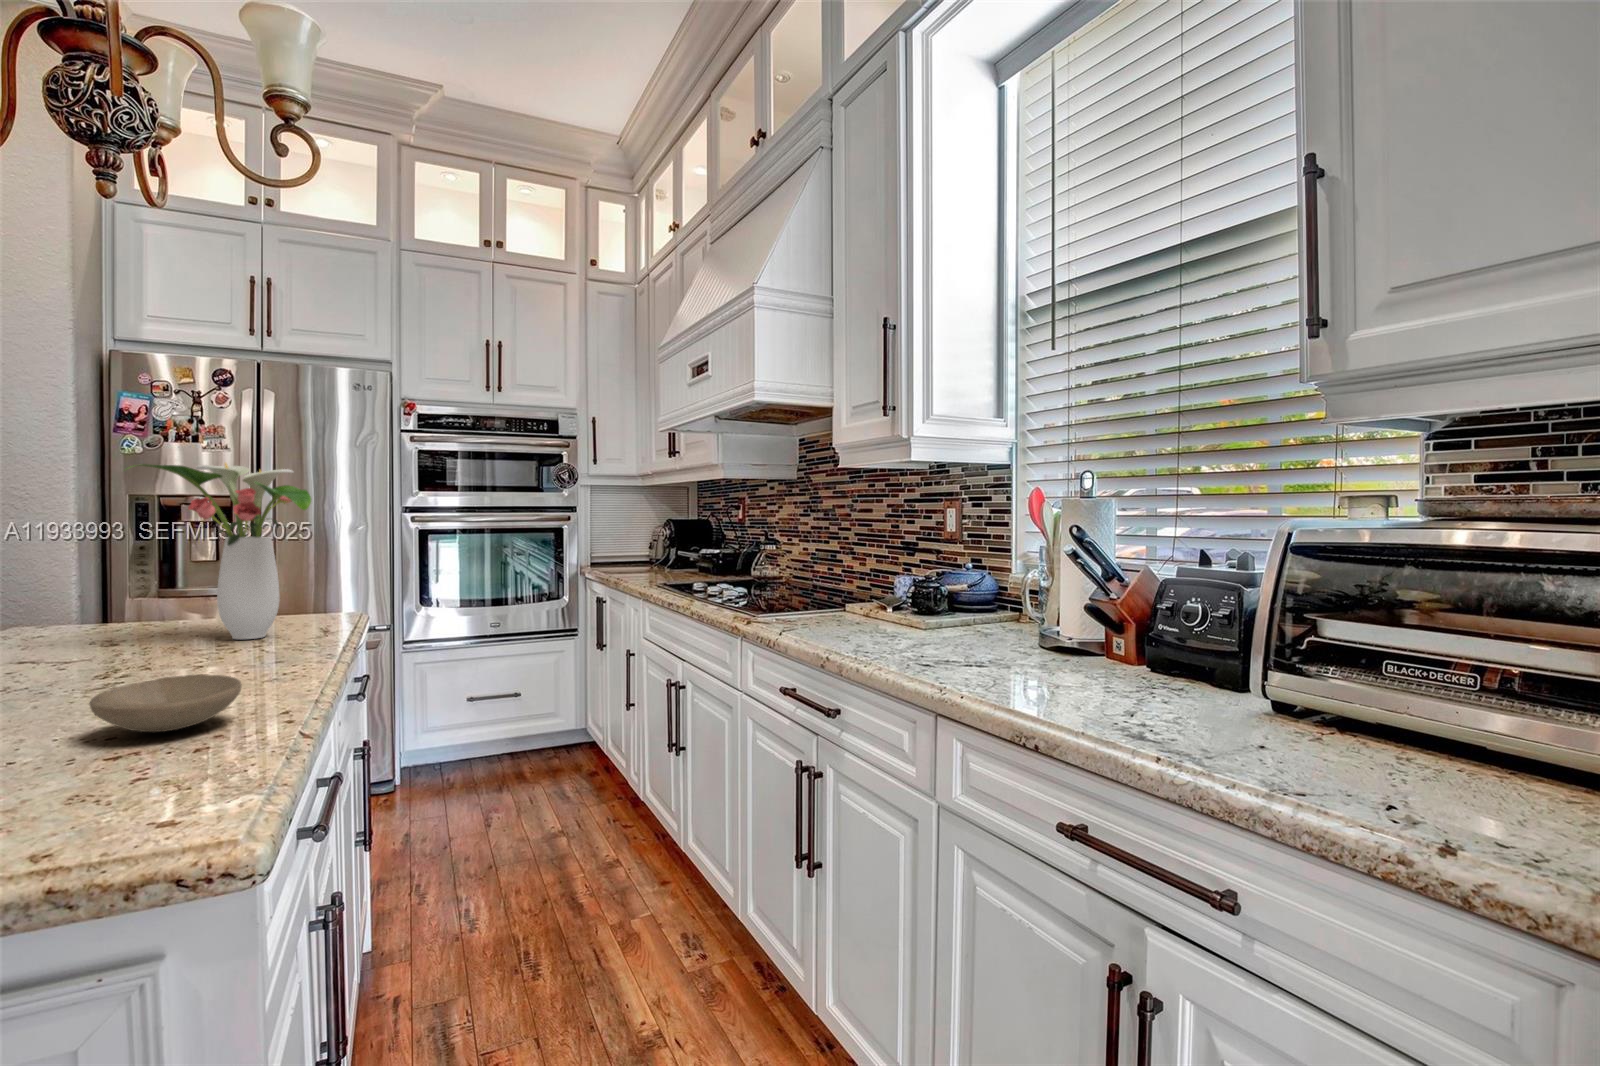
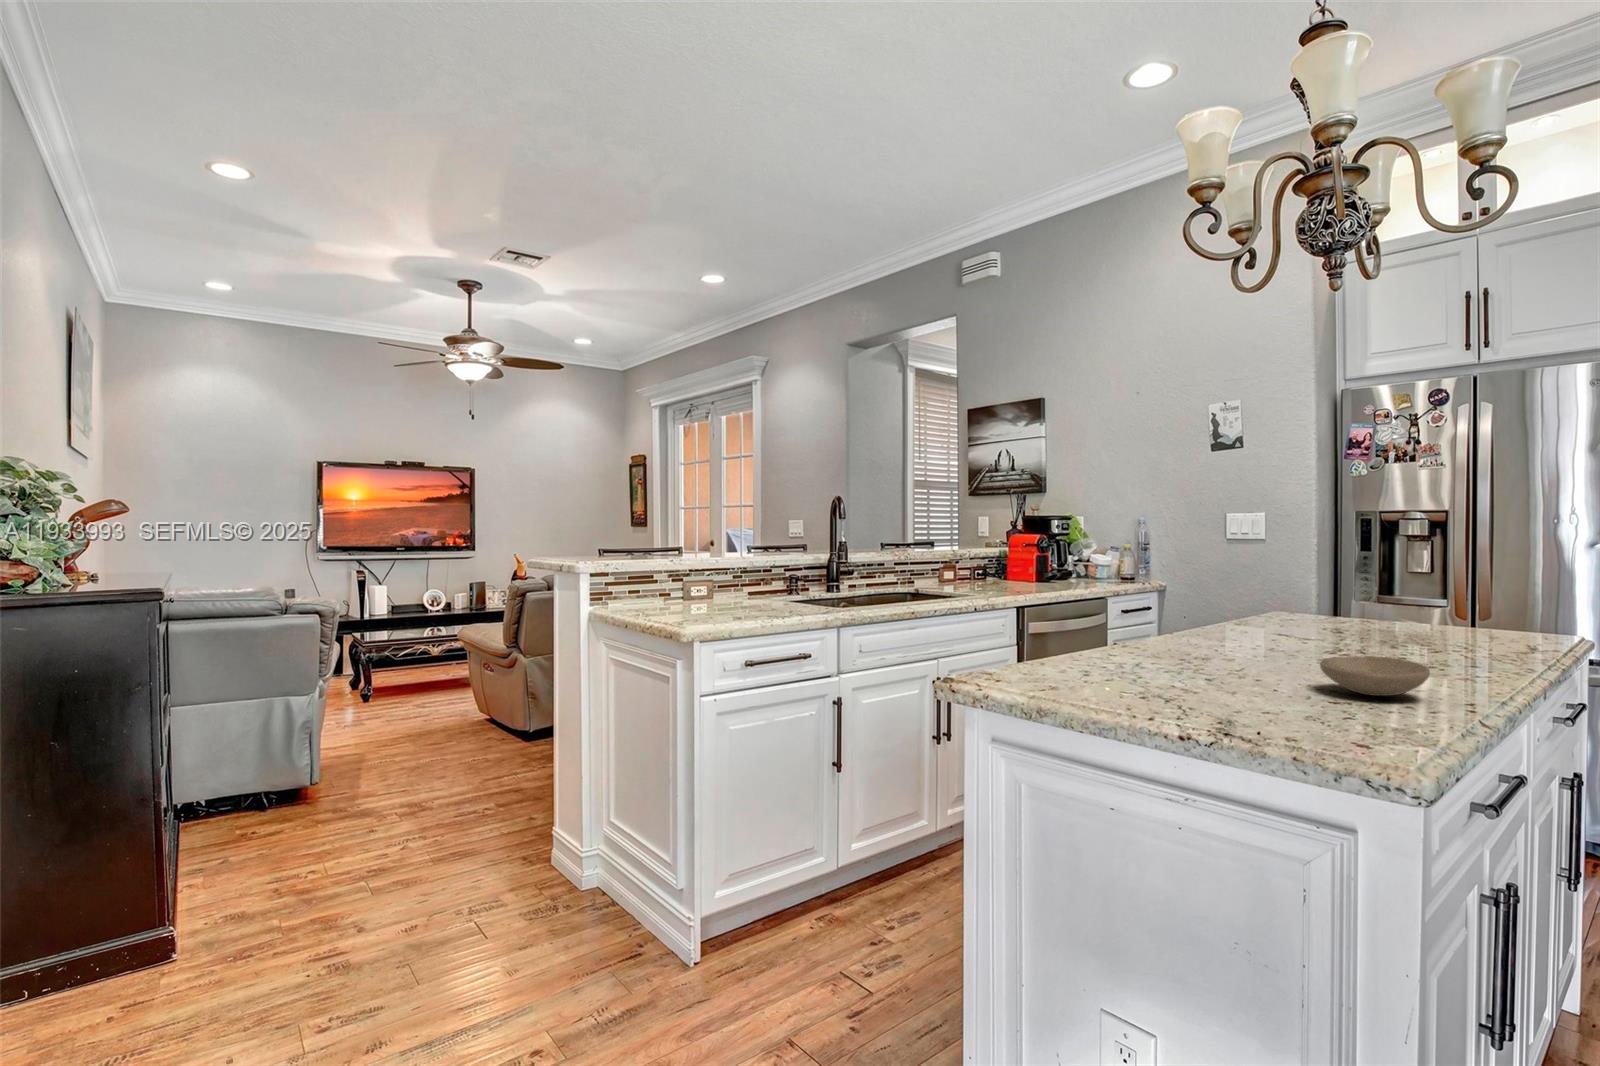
flower arrangement: present [141,463,311,639] -> none [1347,482,1516,645]

